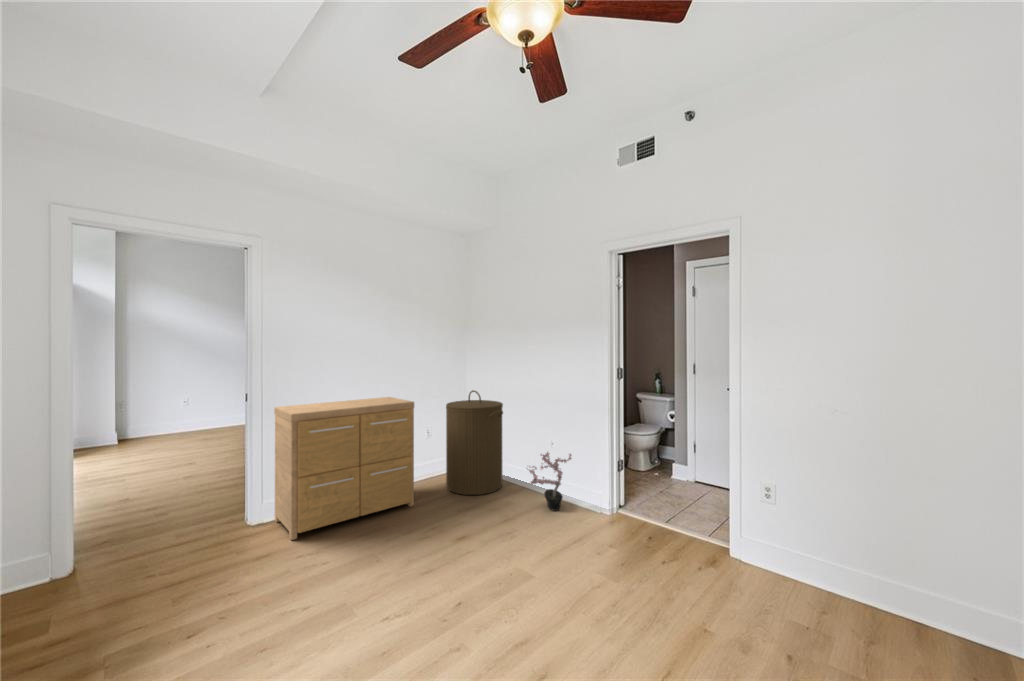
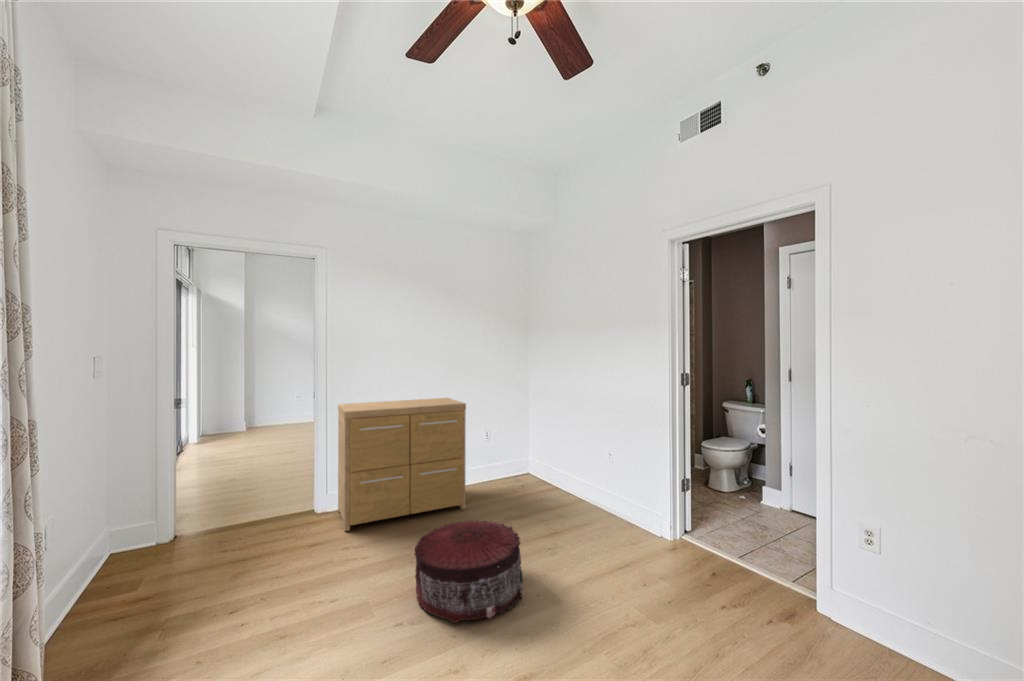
laundry hamper: present [446,390,503,495] -> none [502,394,561,503]
potted plant: present [529,452,572,511] -> none [580,459,632,529]
pouf: none [391,511,498,608] -> present [414,520,523,623]

